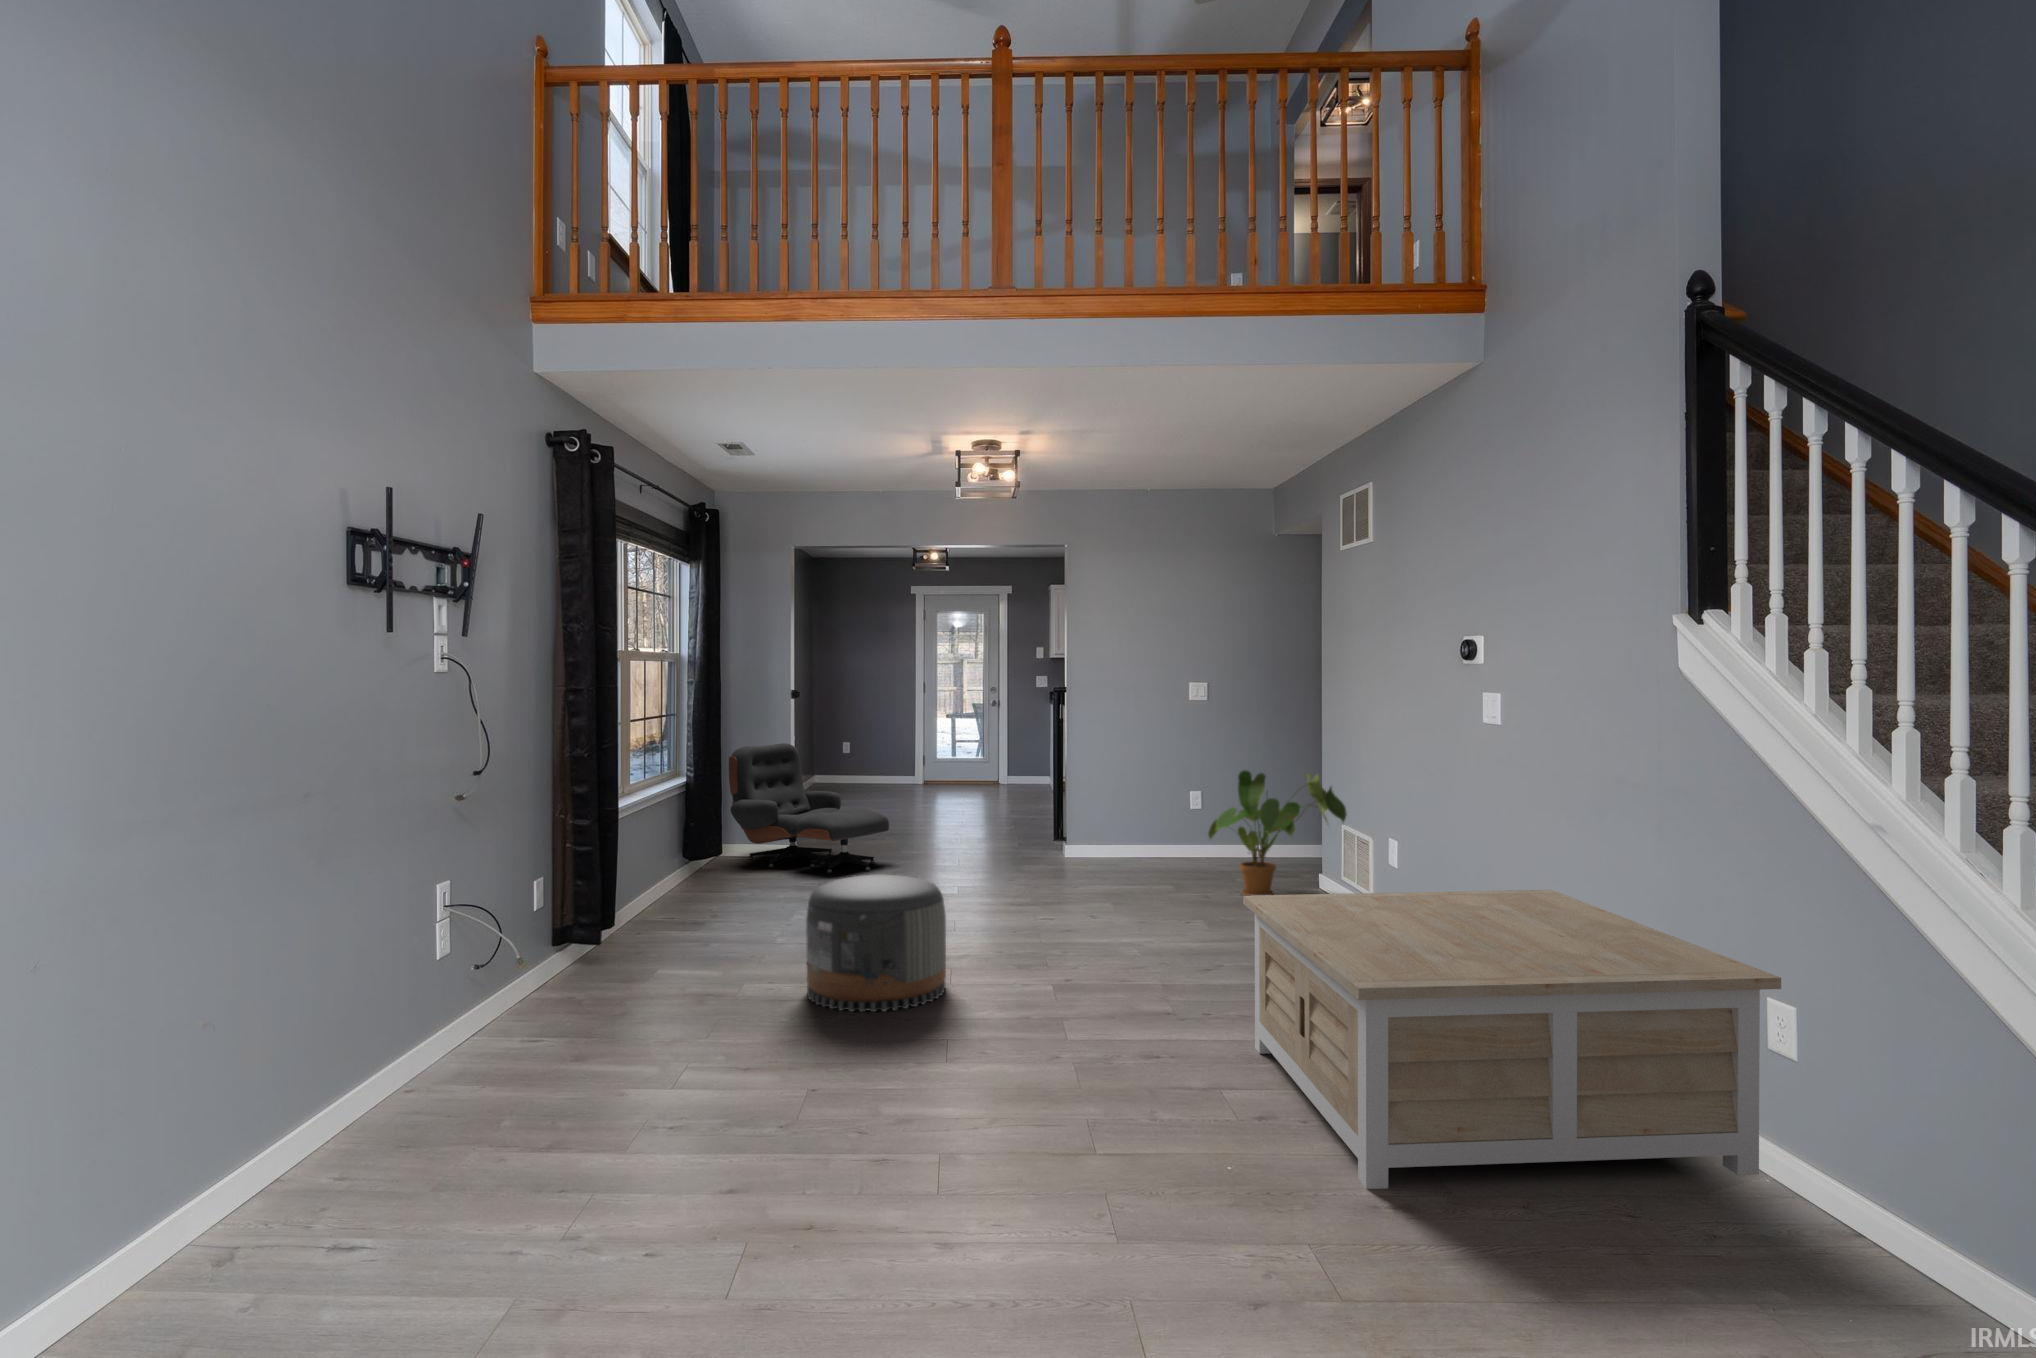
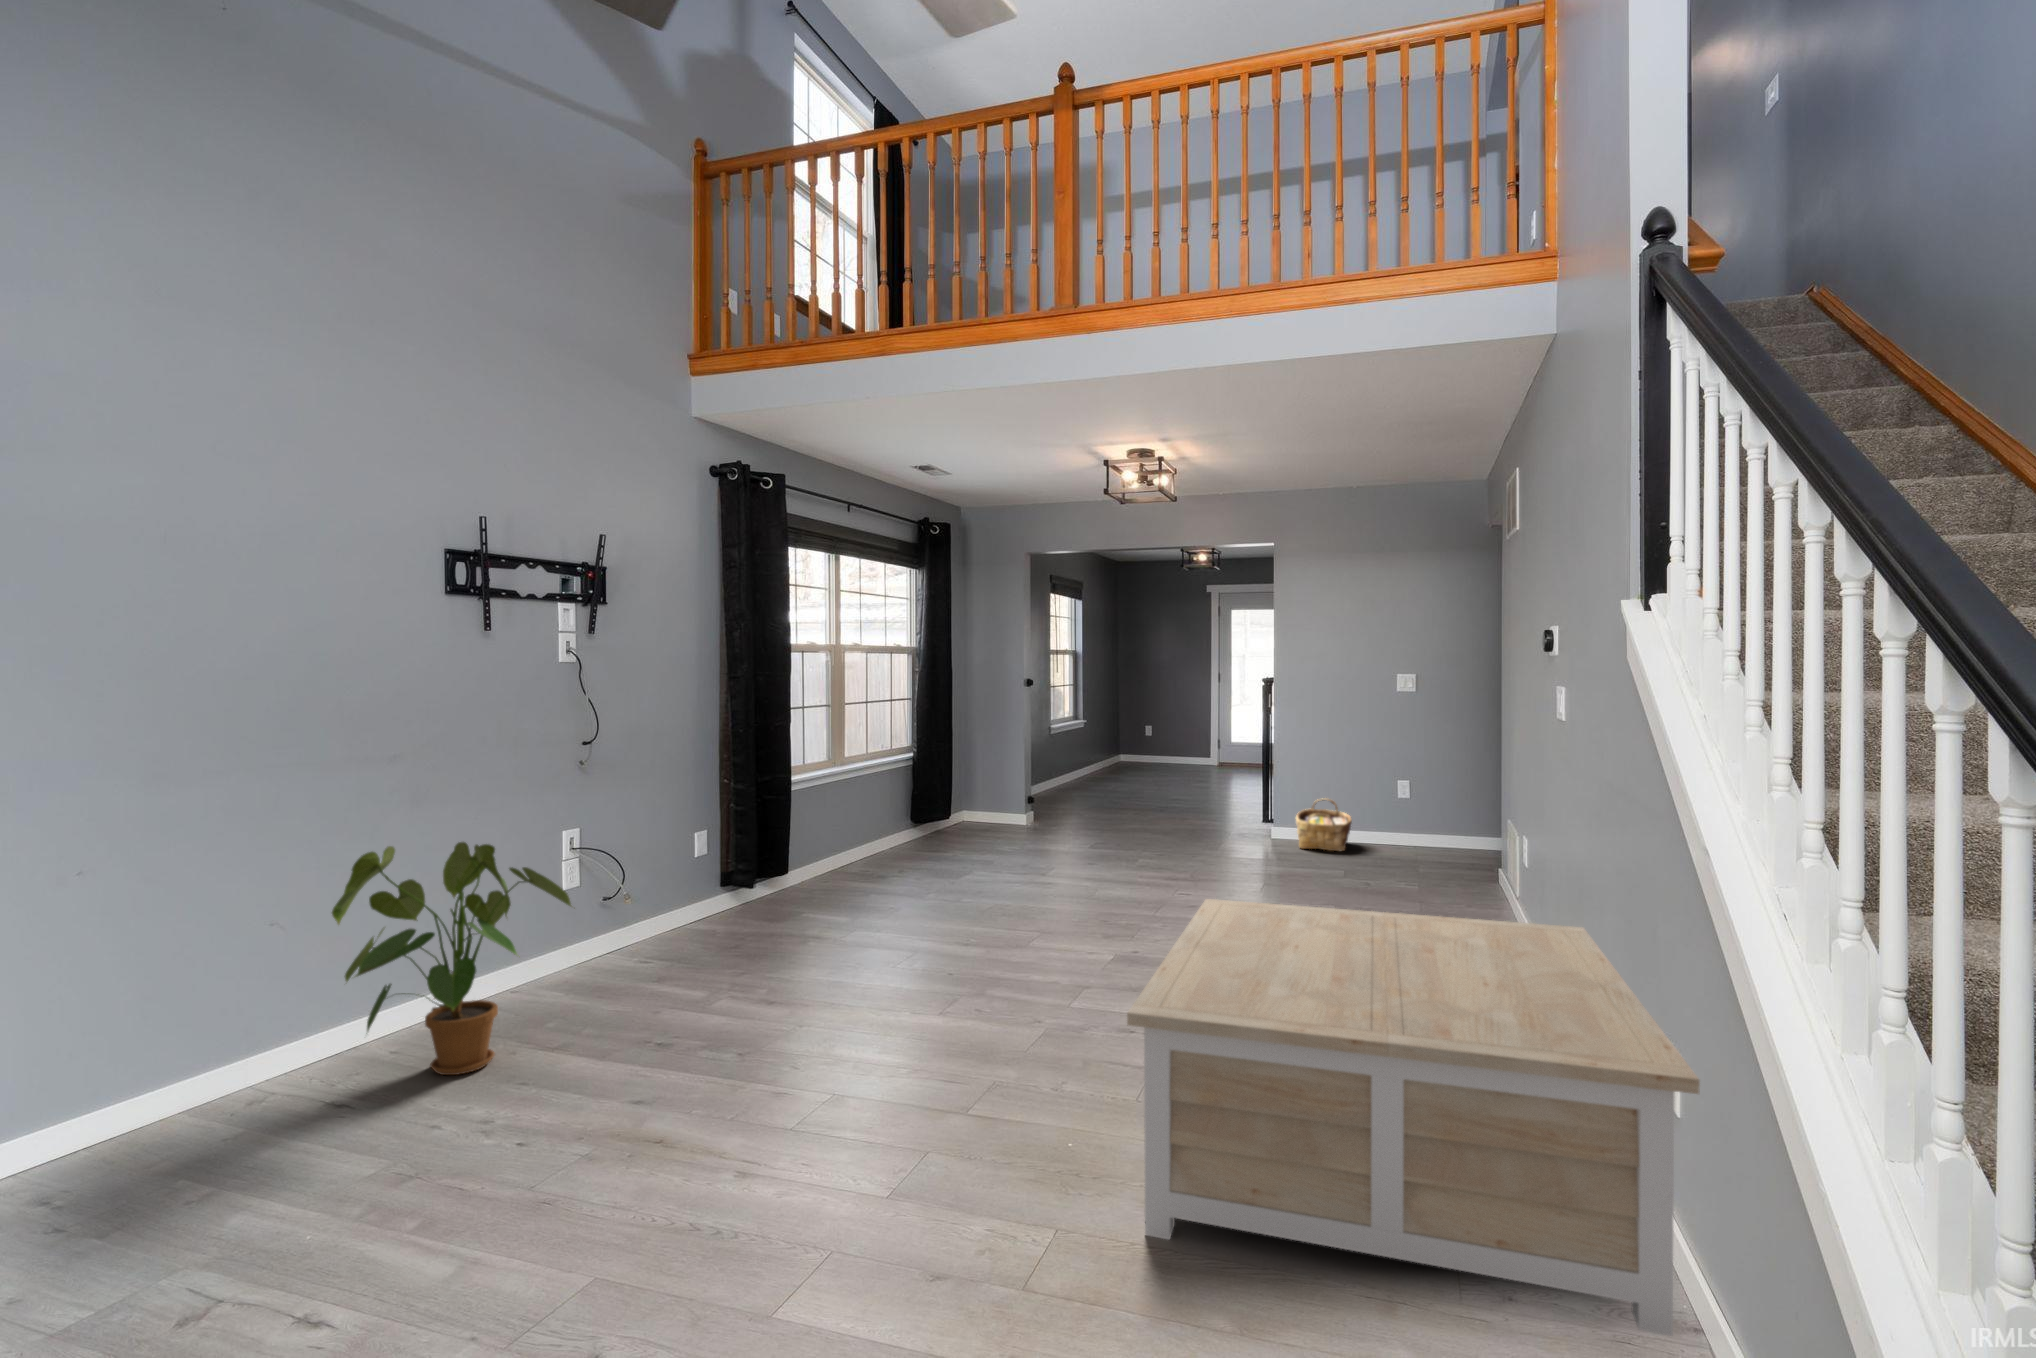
lounge chair: present [729,743,889,873] -> none [962,727,1091,844]
house plant: present [1208,770,1347,896] -> present [332,842,571,1075]
woven basket: none [1098,806,1152,858] -> present [1296,798,1352,851]
pouf: present [806,875,946,1012] -> none [874,848,1000,973]

